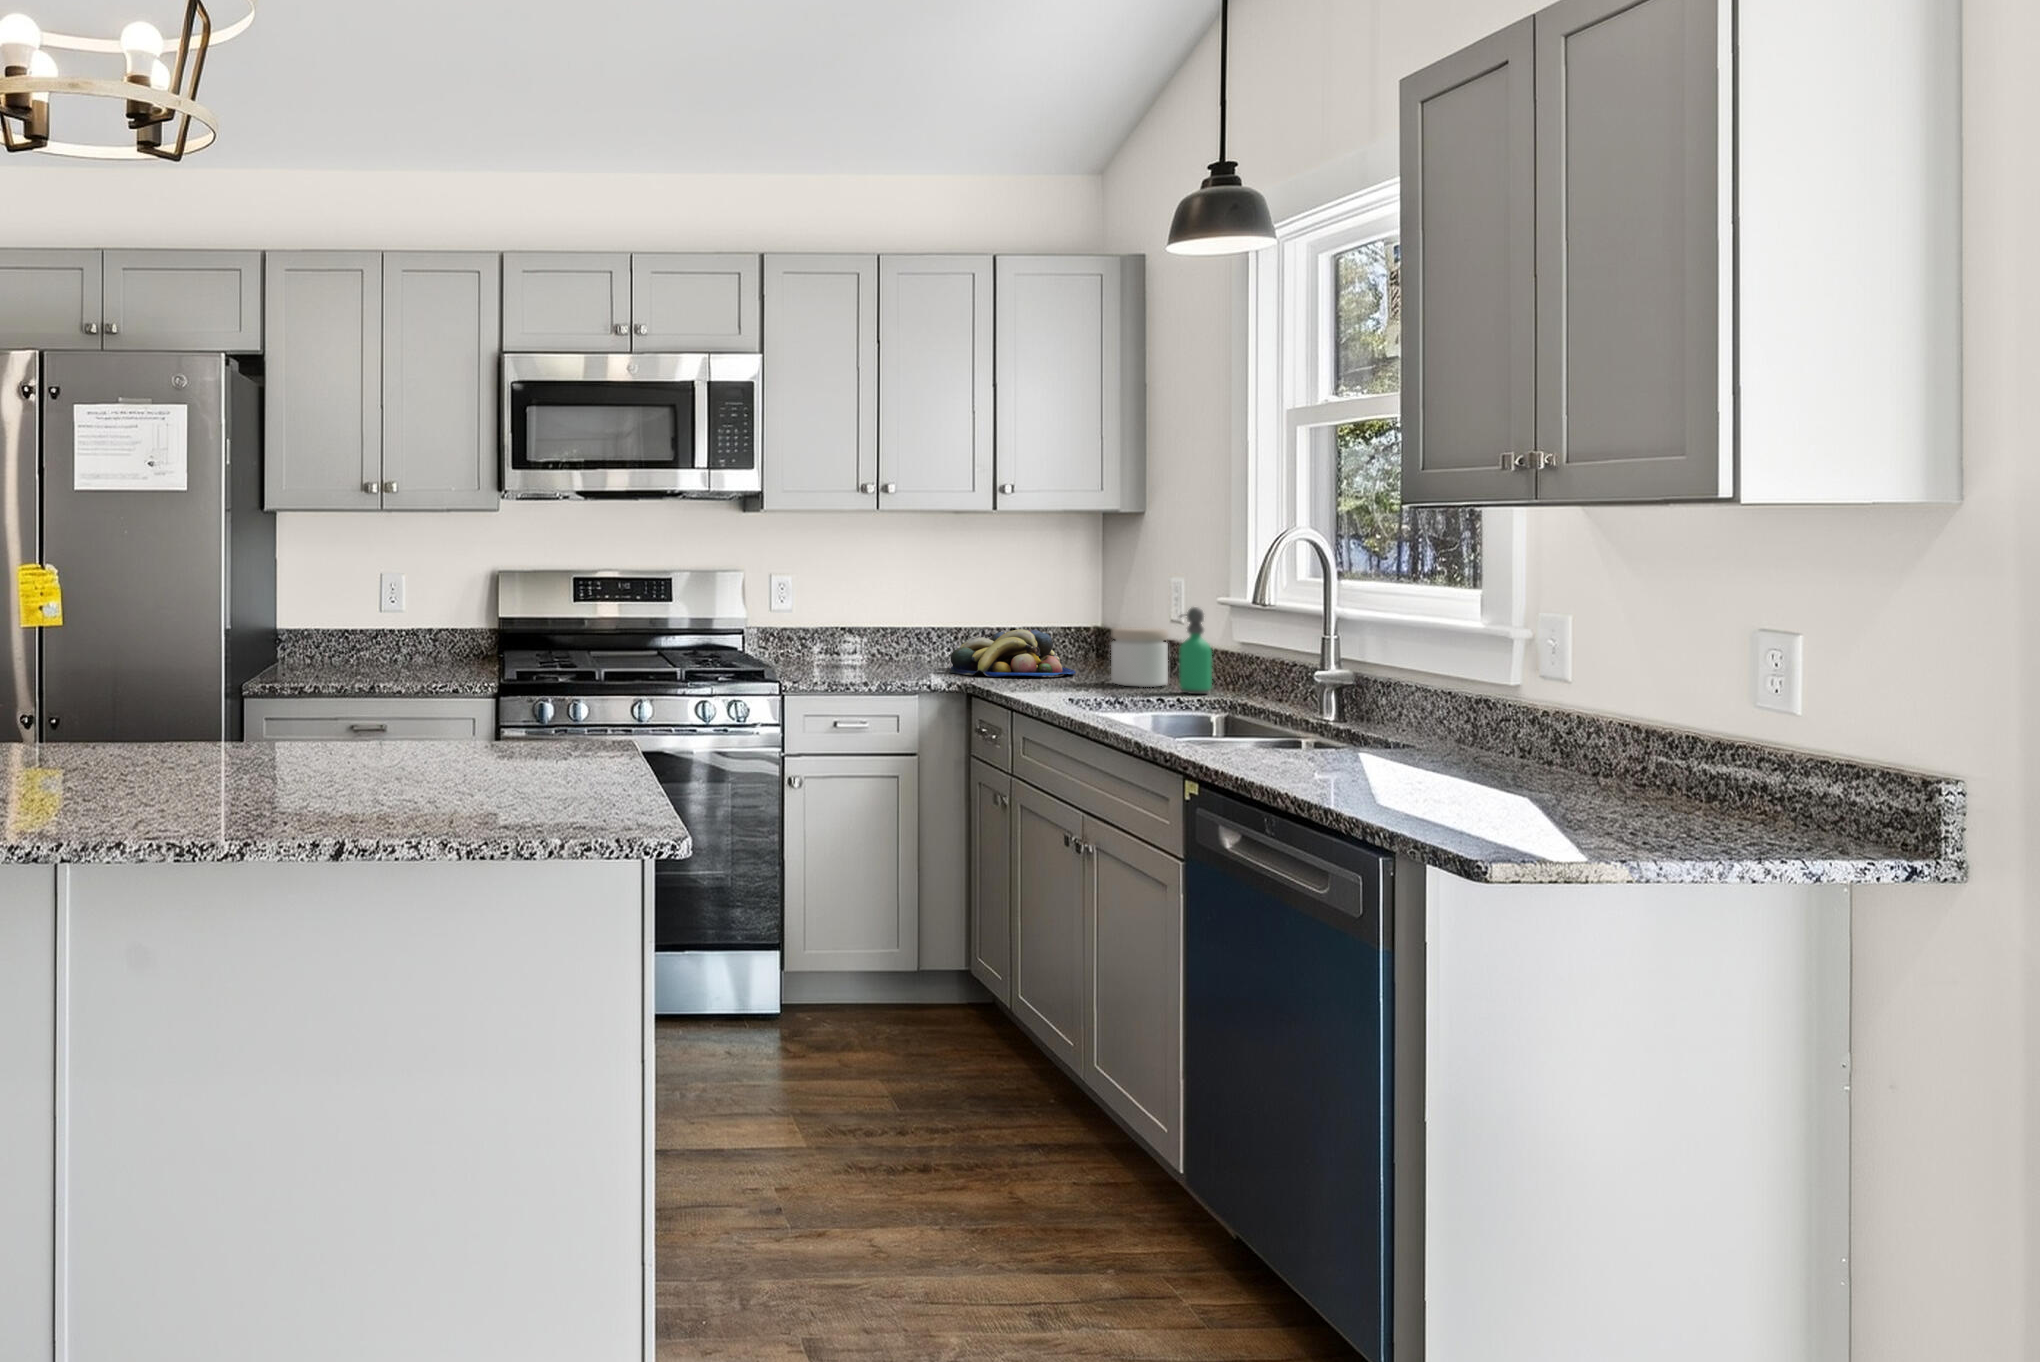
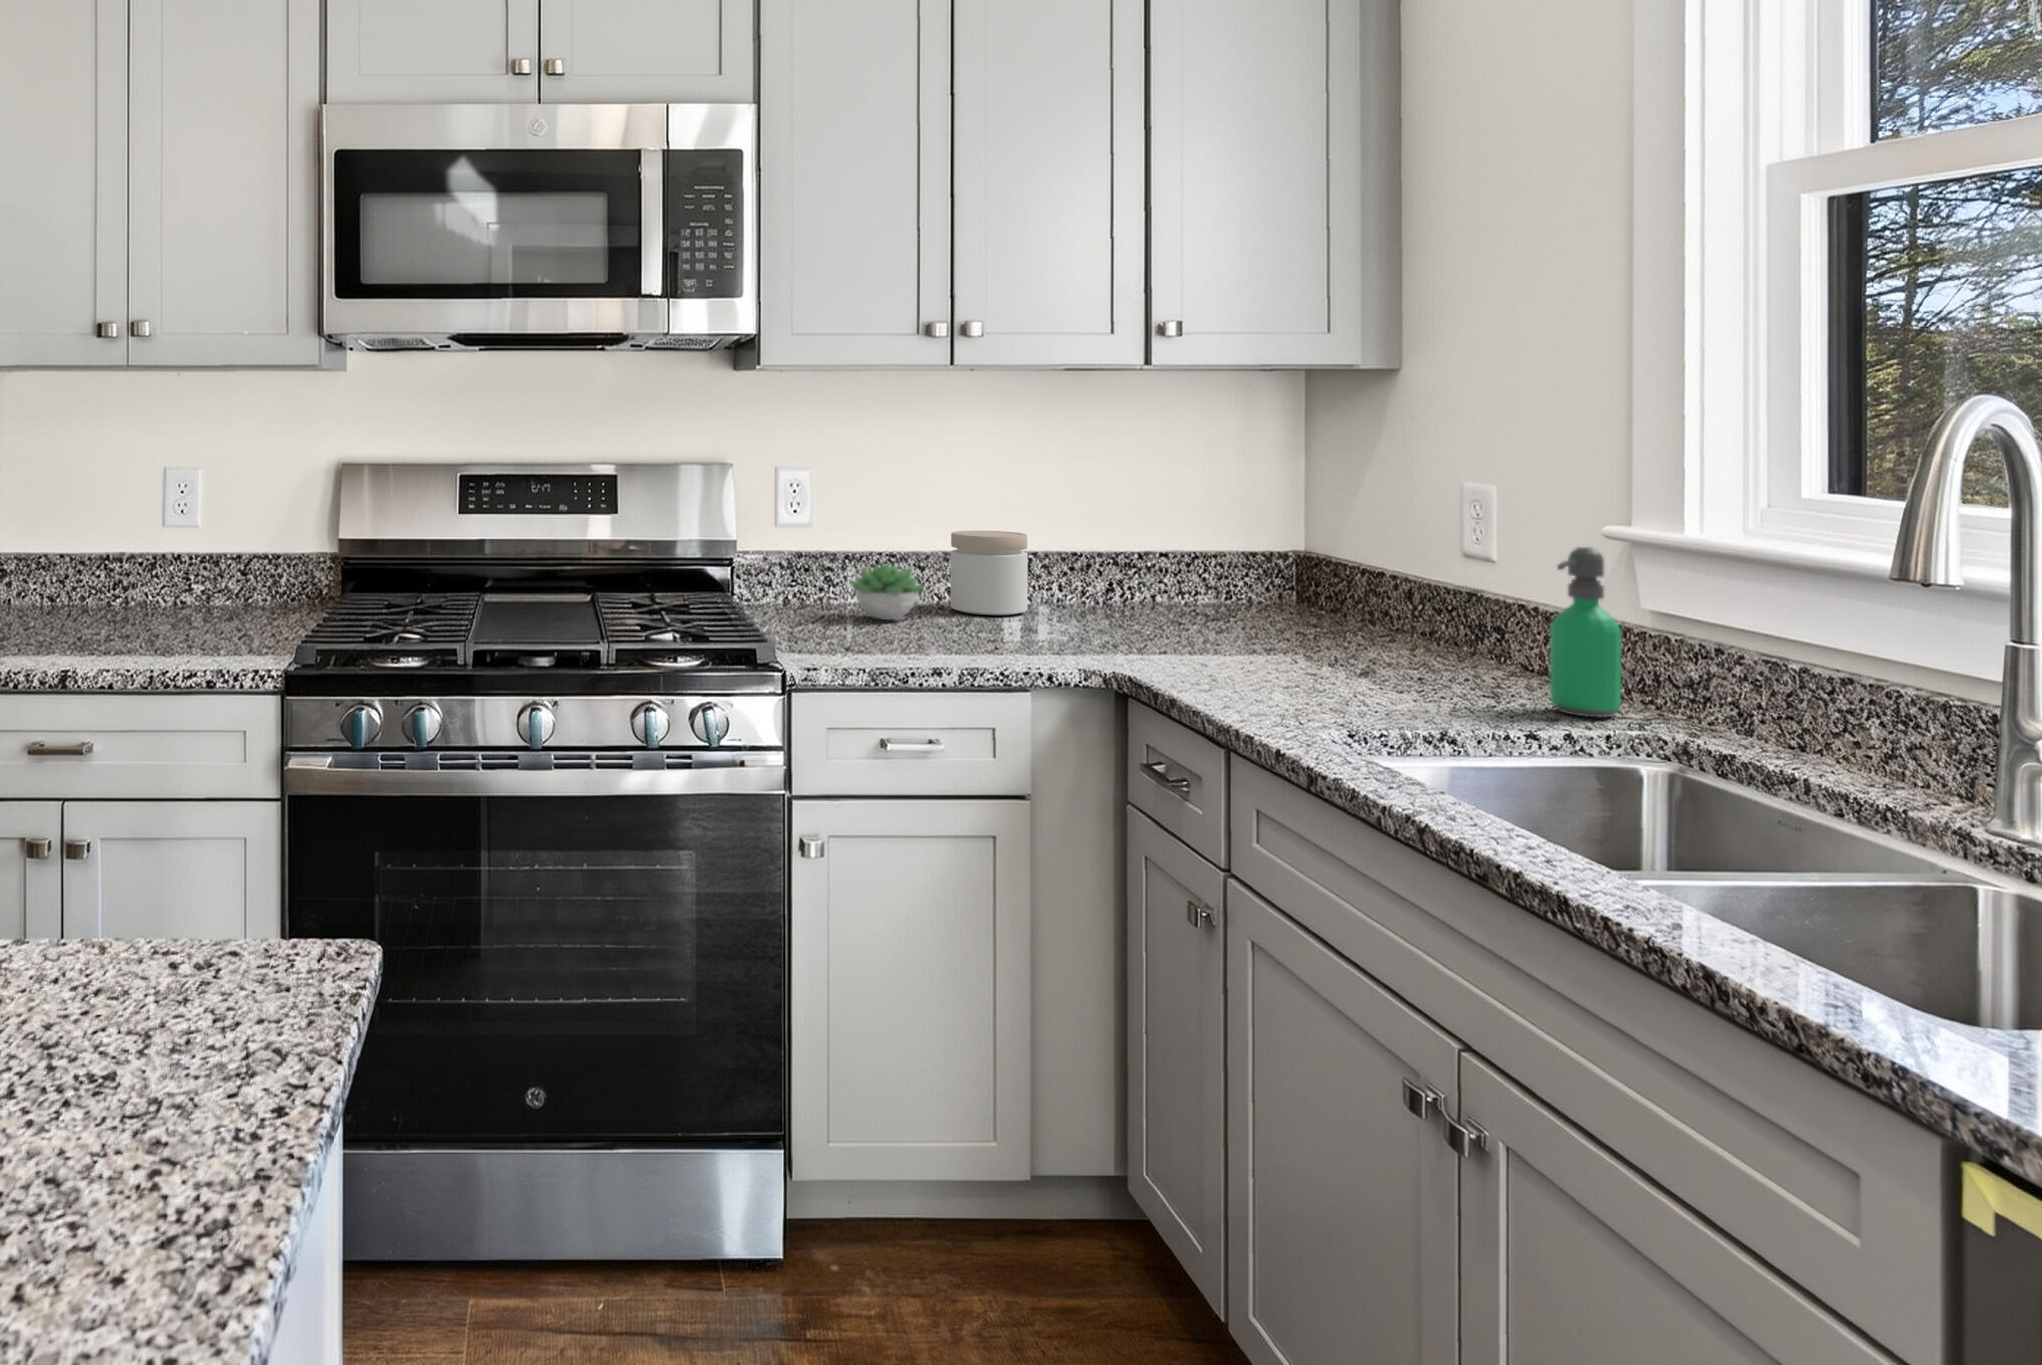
jar: present [1111,628,1168,687] -> present [951,531,1028,615]
fruit bowl: present [950,629,1076,677] -> none [1073,565,1297,654]
succulent plant: none [816,632,865,666] -> present [849,564,924,620]

